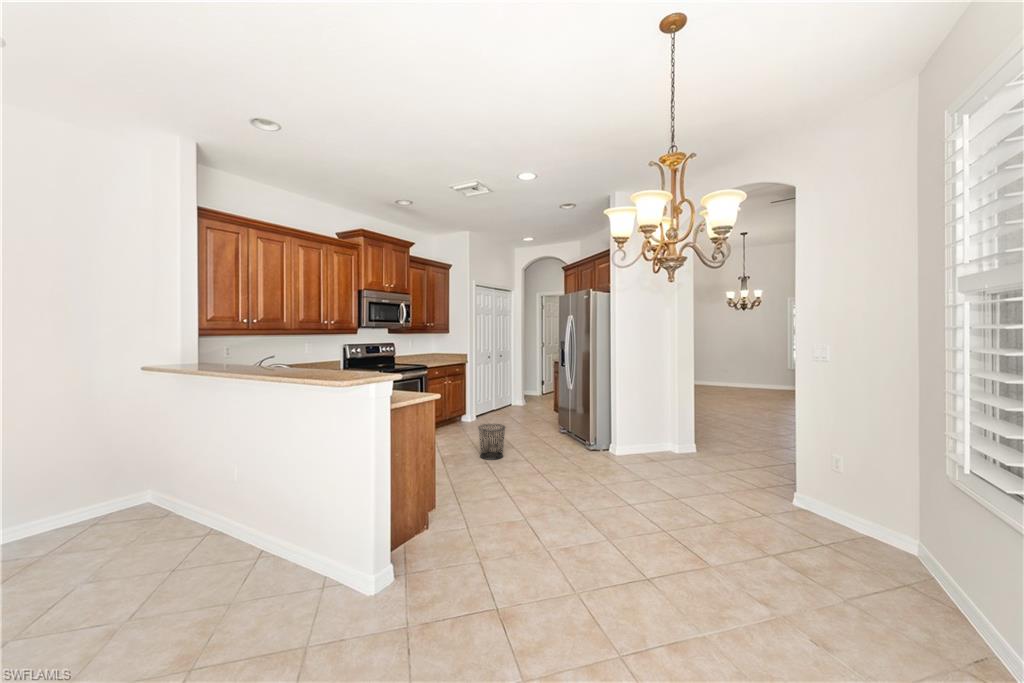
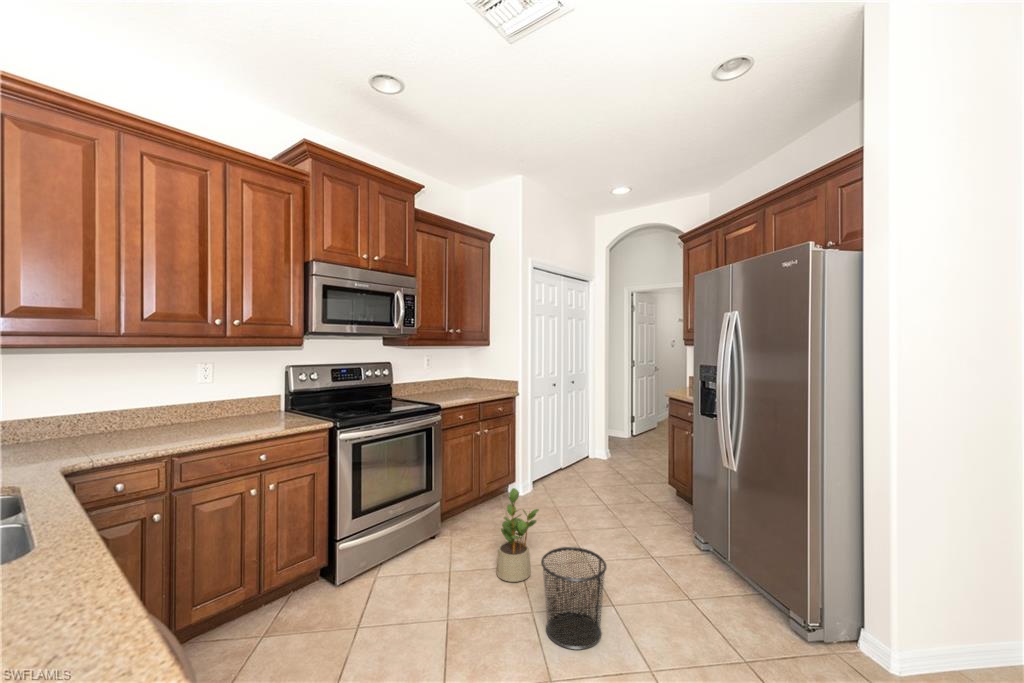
potted plant: none [457,403,478,446] -> present [497,488,539,582]

